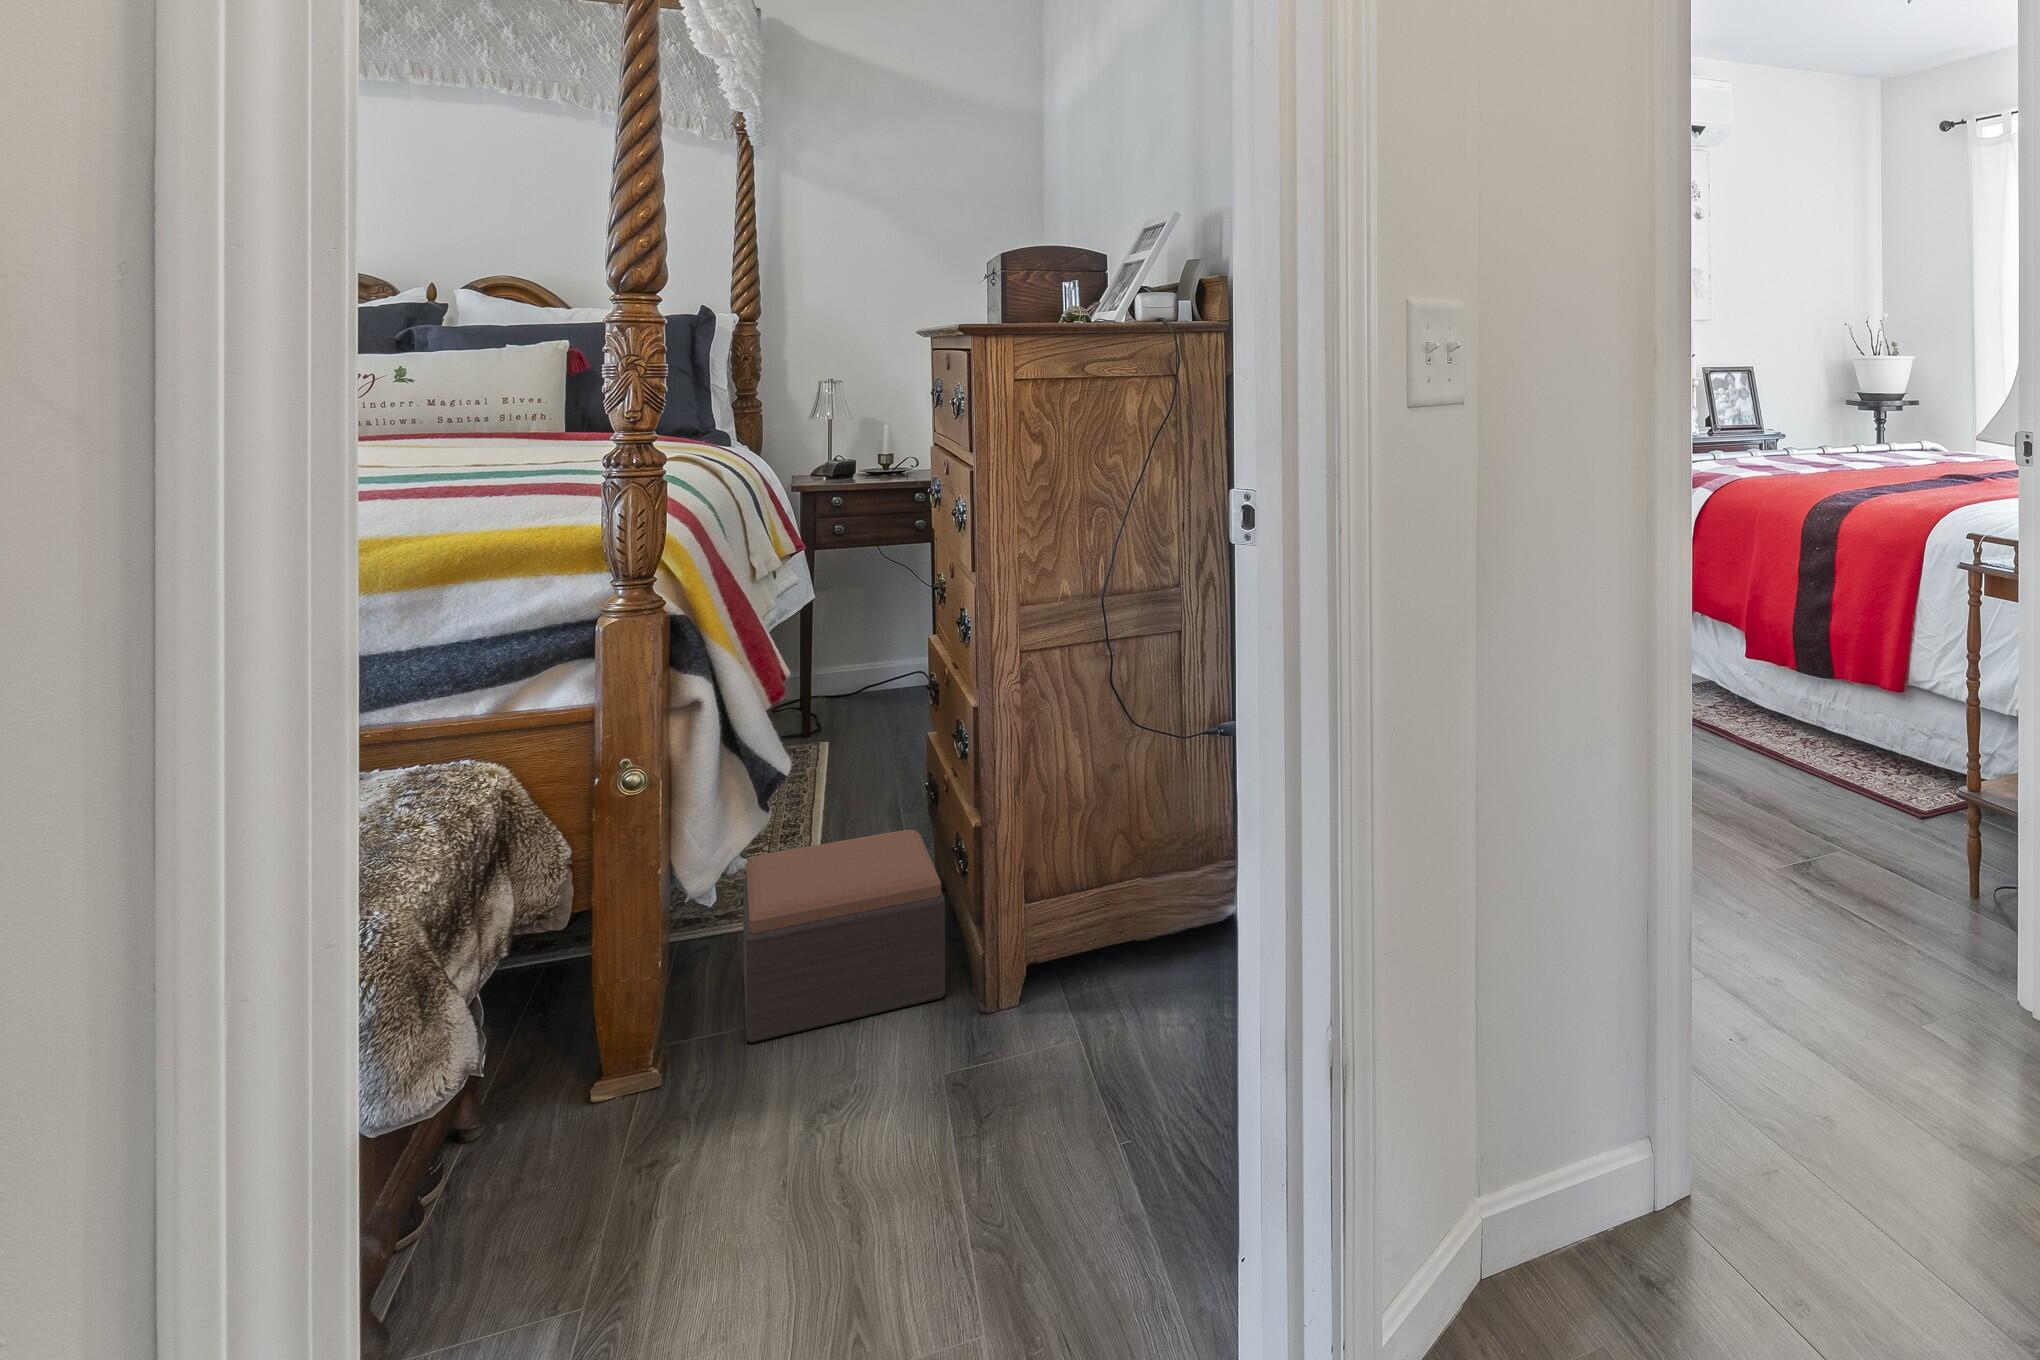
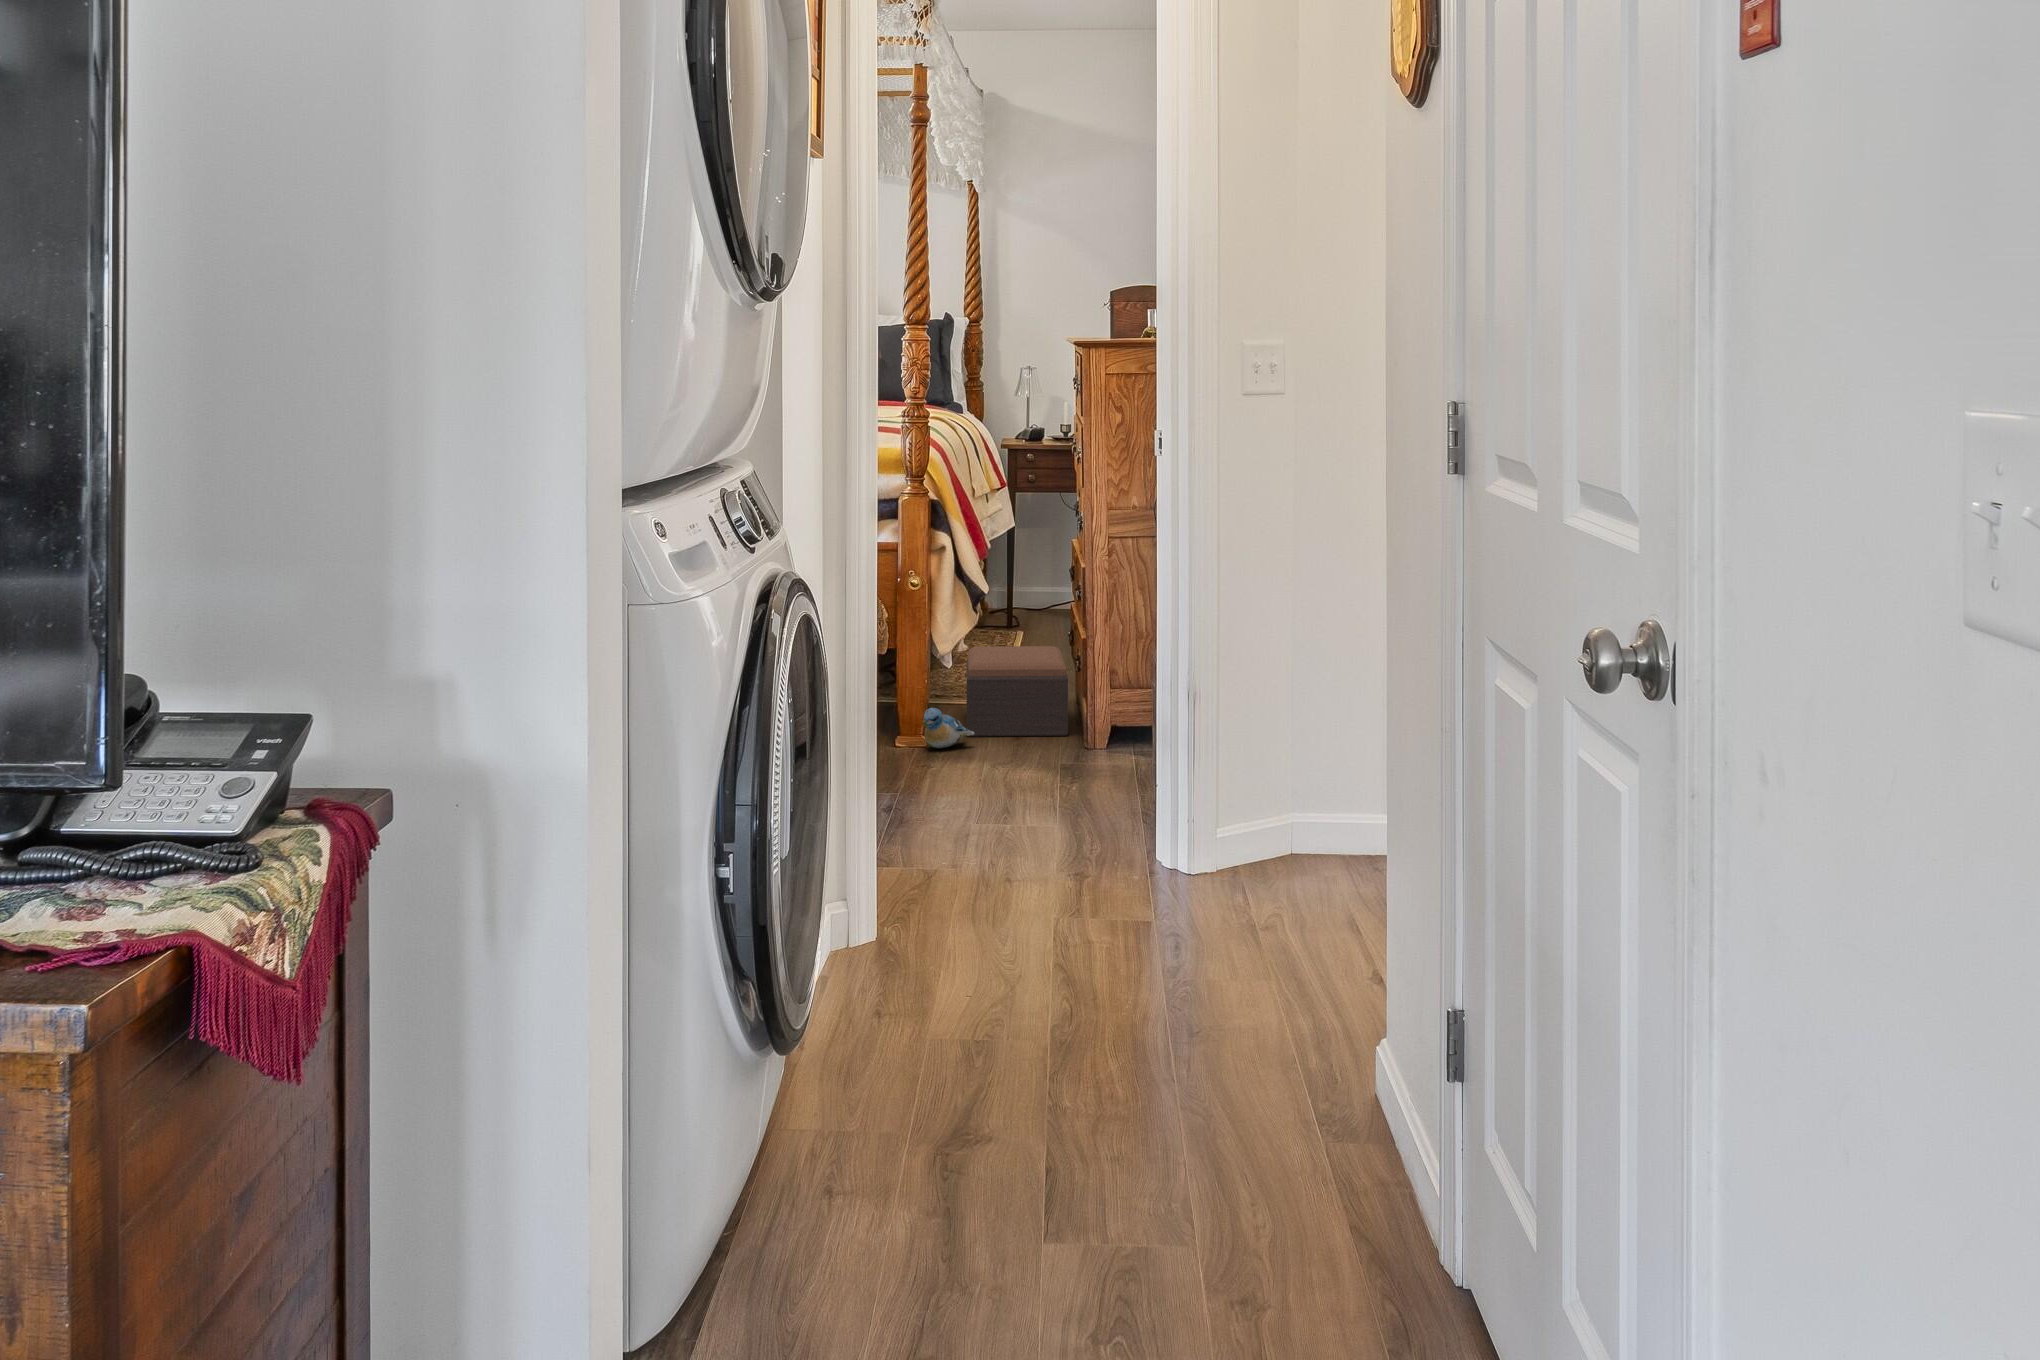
plush toy: none [650,1027,764,1105] -> present [923,708,974,748]

